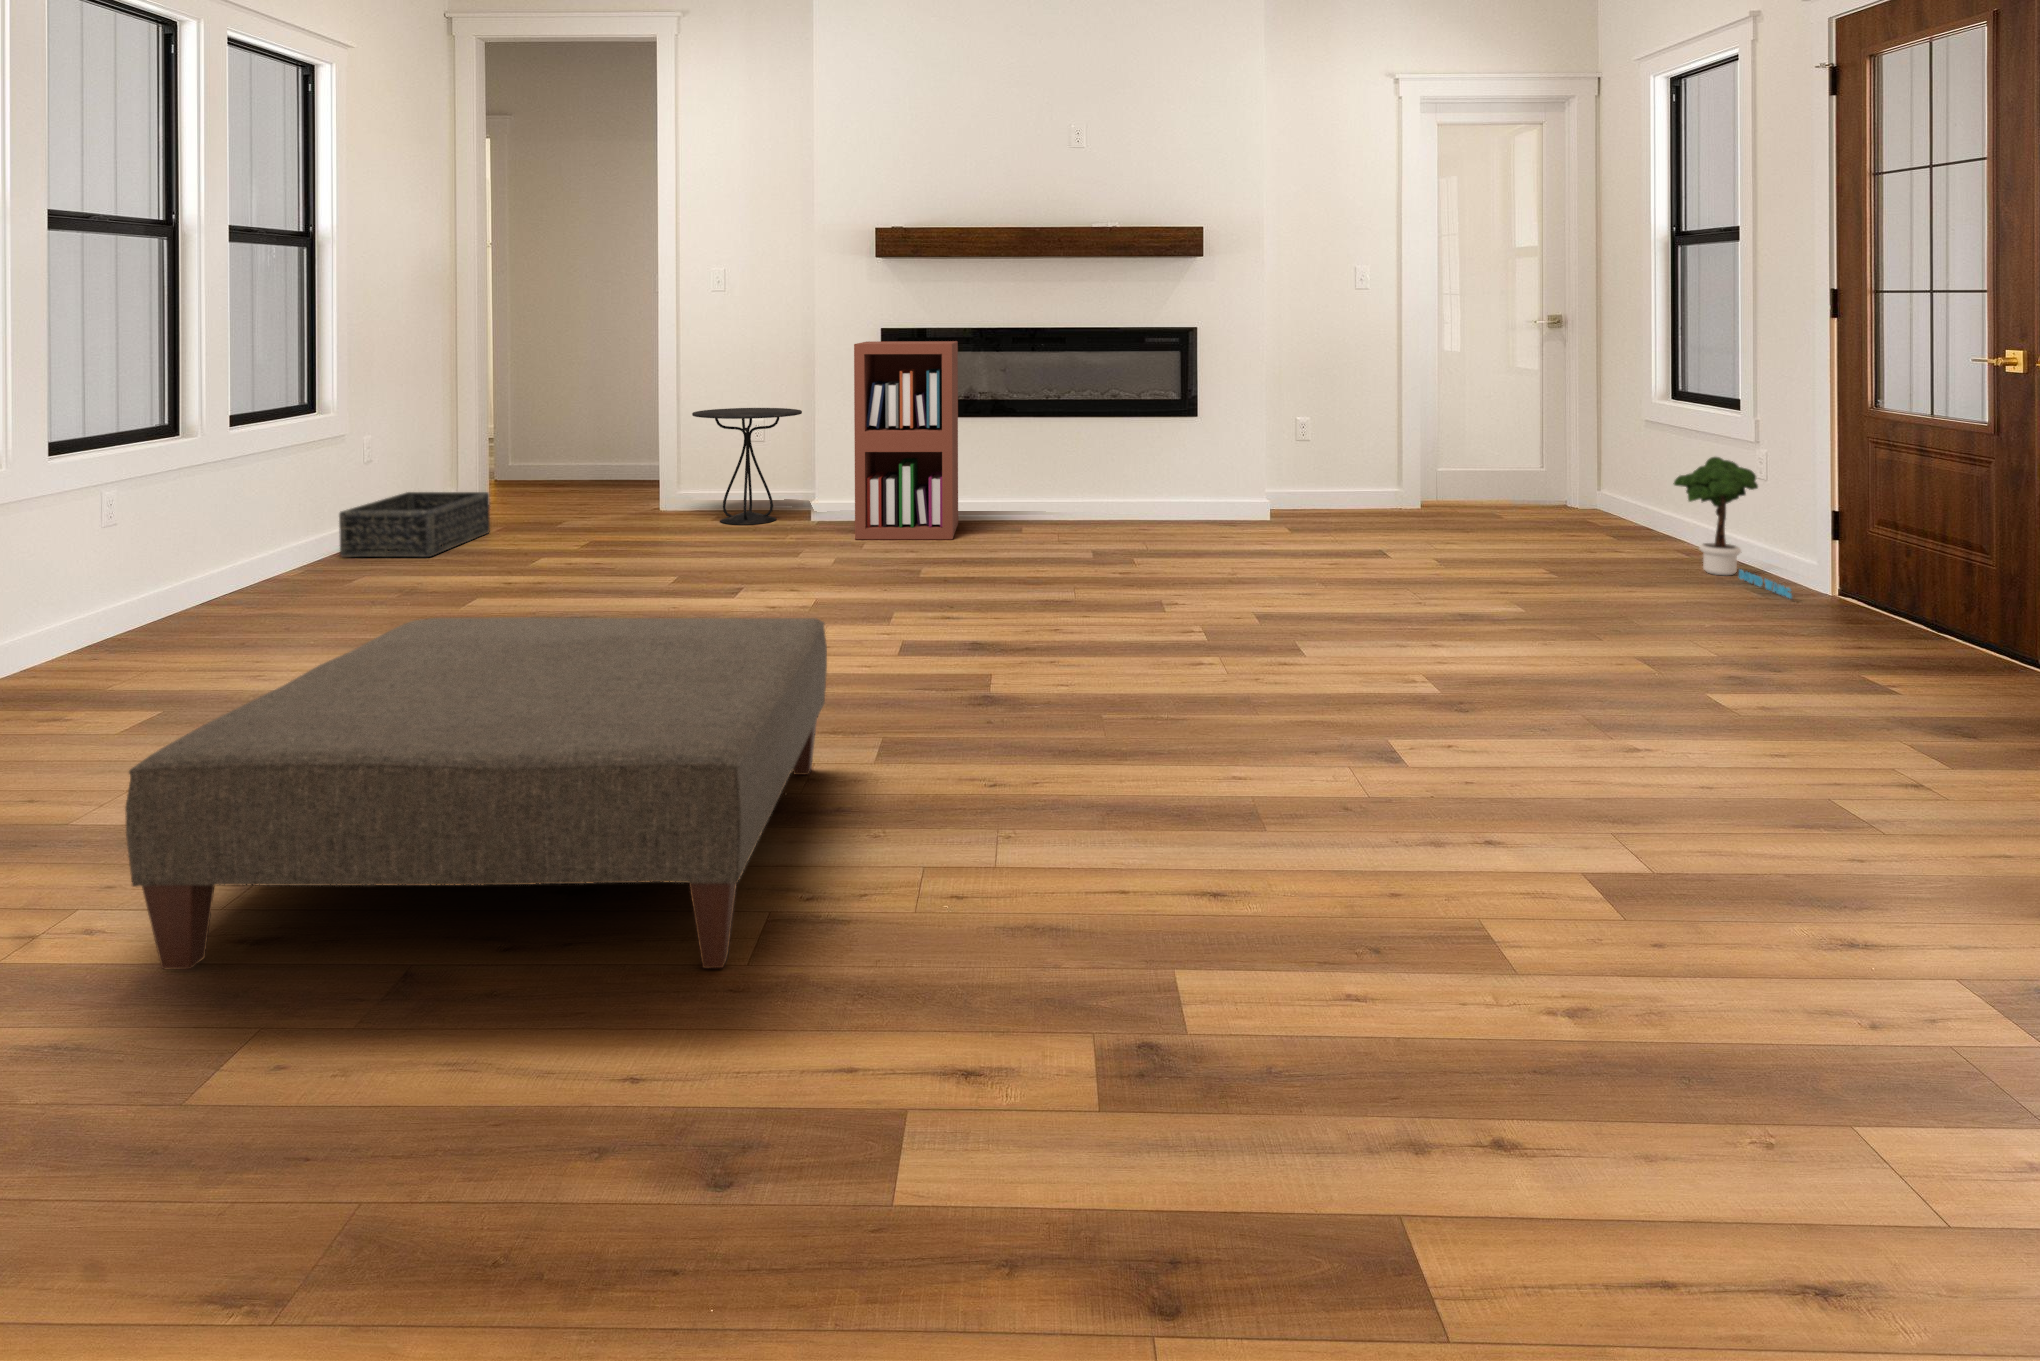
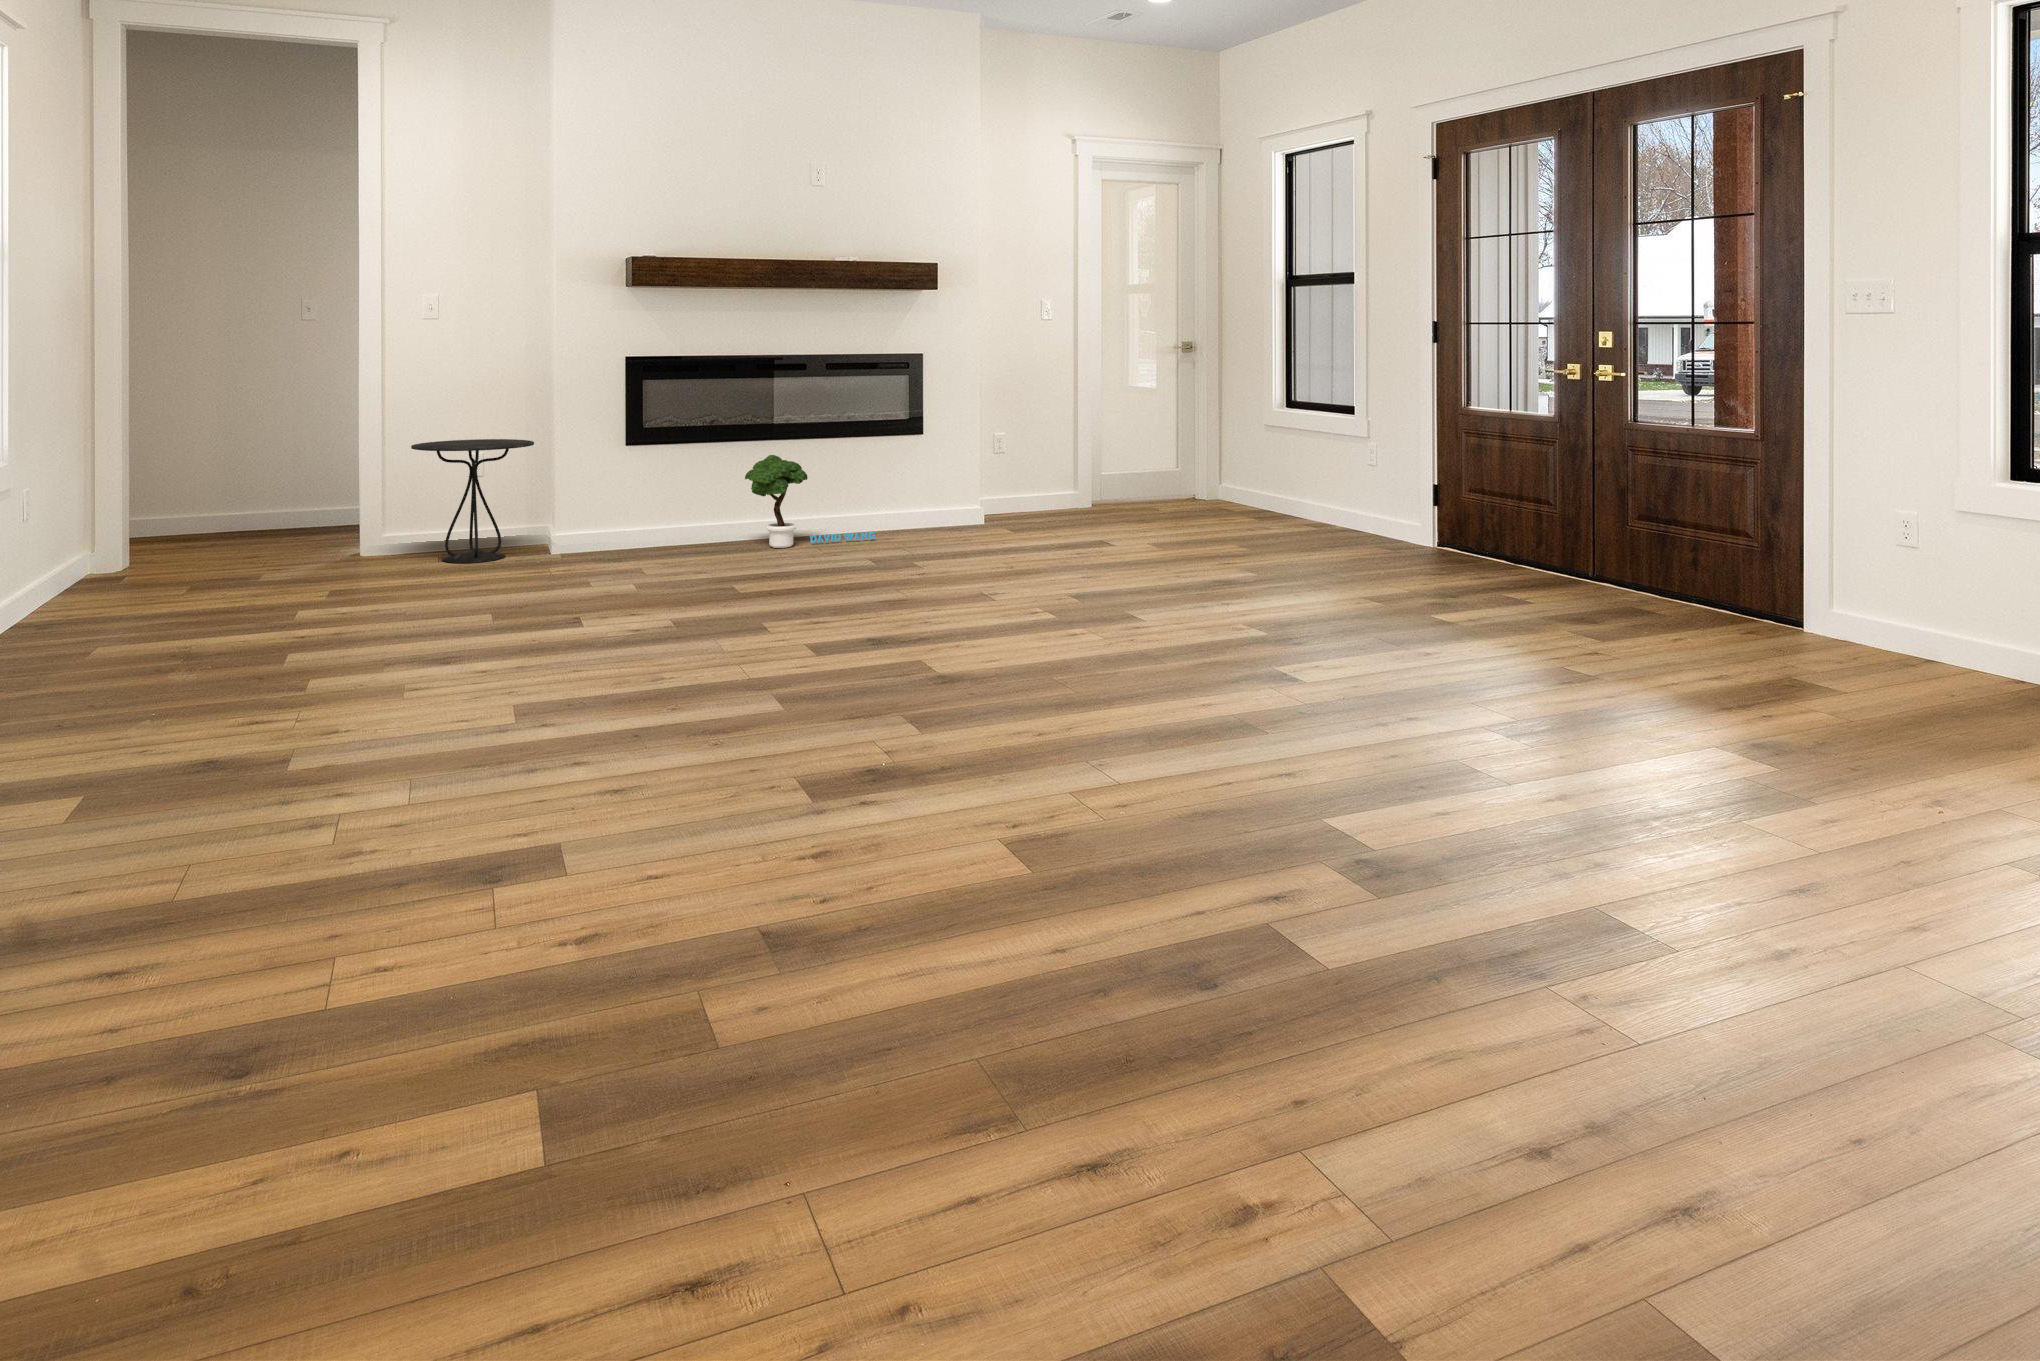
bookshelf: present [854,341,958,539] -> none [610,367,720,567]
potted tree: present [1673,457,1792,598] -> present [745,455,875,548]
basket: present [339,492,490,557] -> none [11,545,173,631]
ottoman: present [125,617,827,969] -> none [482,610,1043,973]

